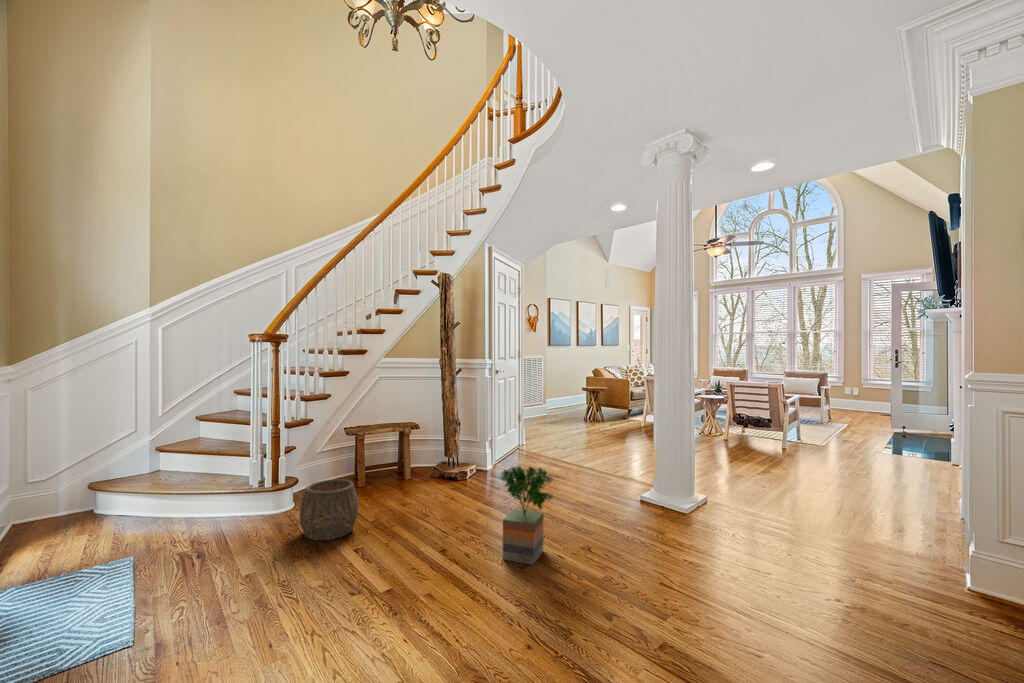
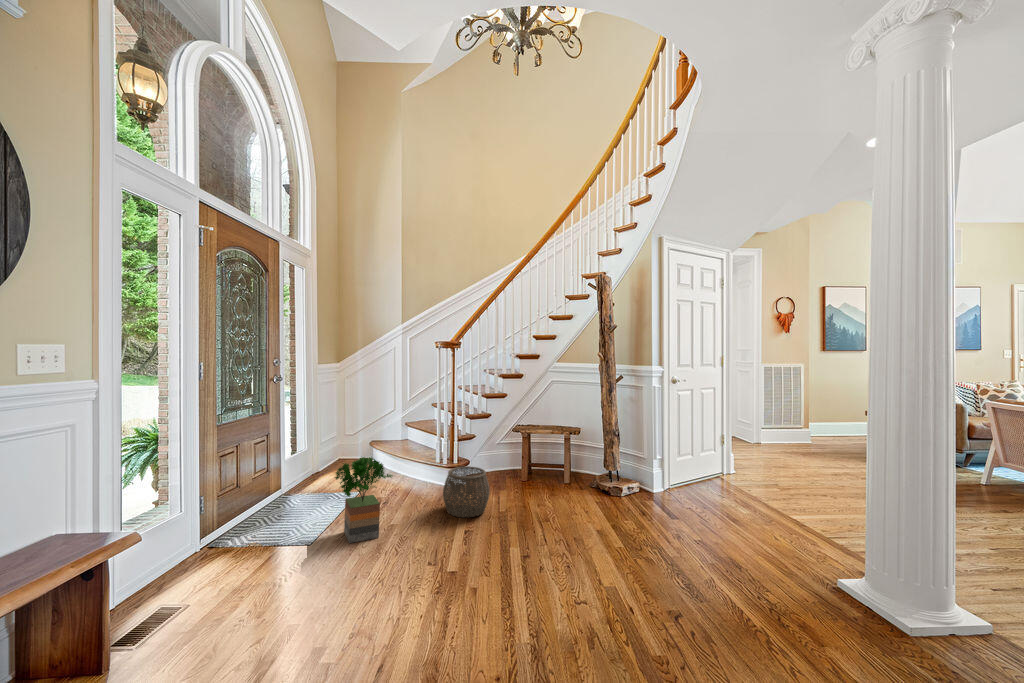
potted tree: present [501,466,553,565] -> present [335,457,393,543]

